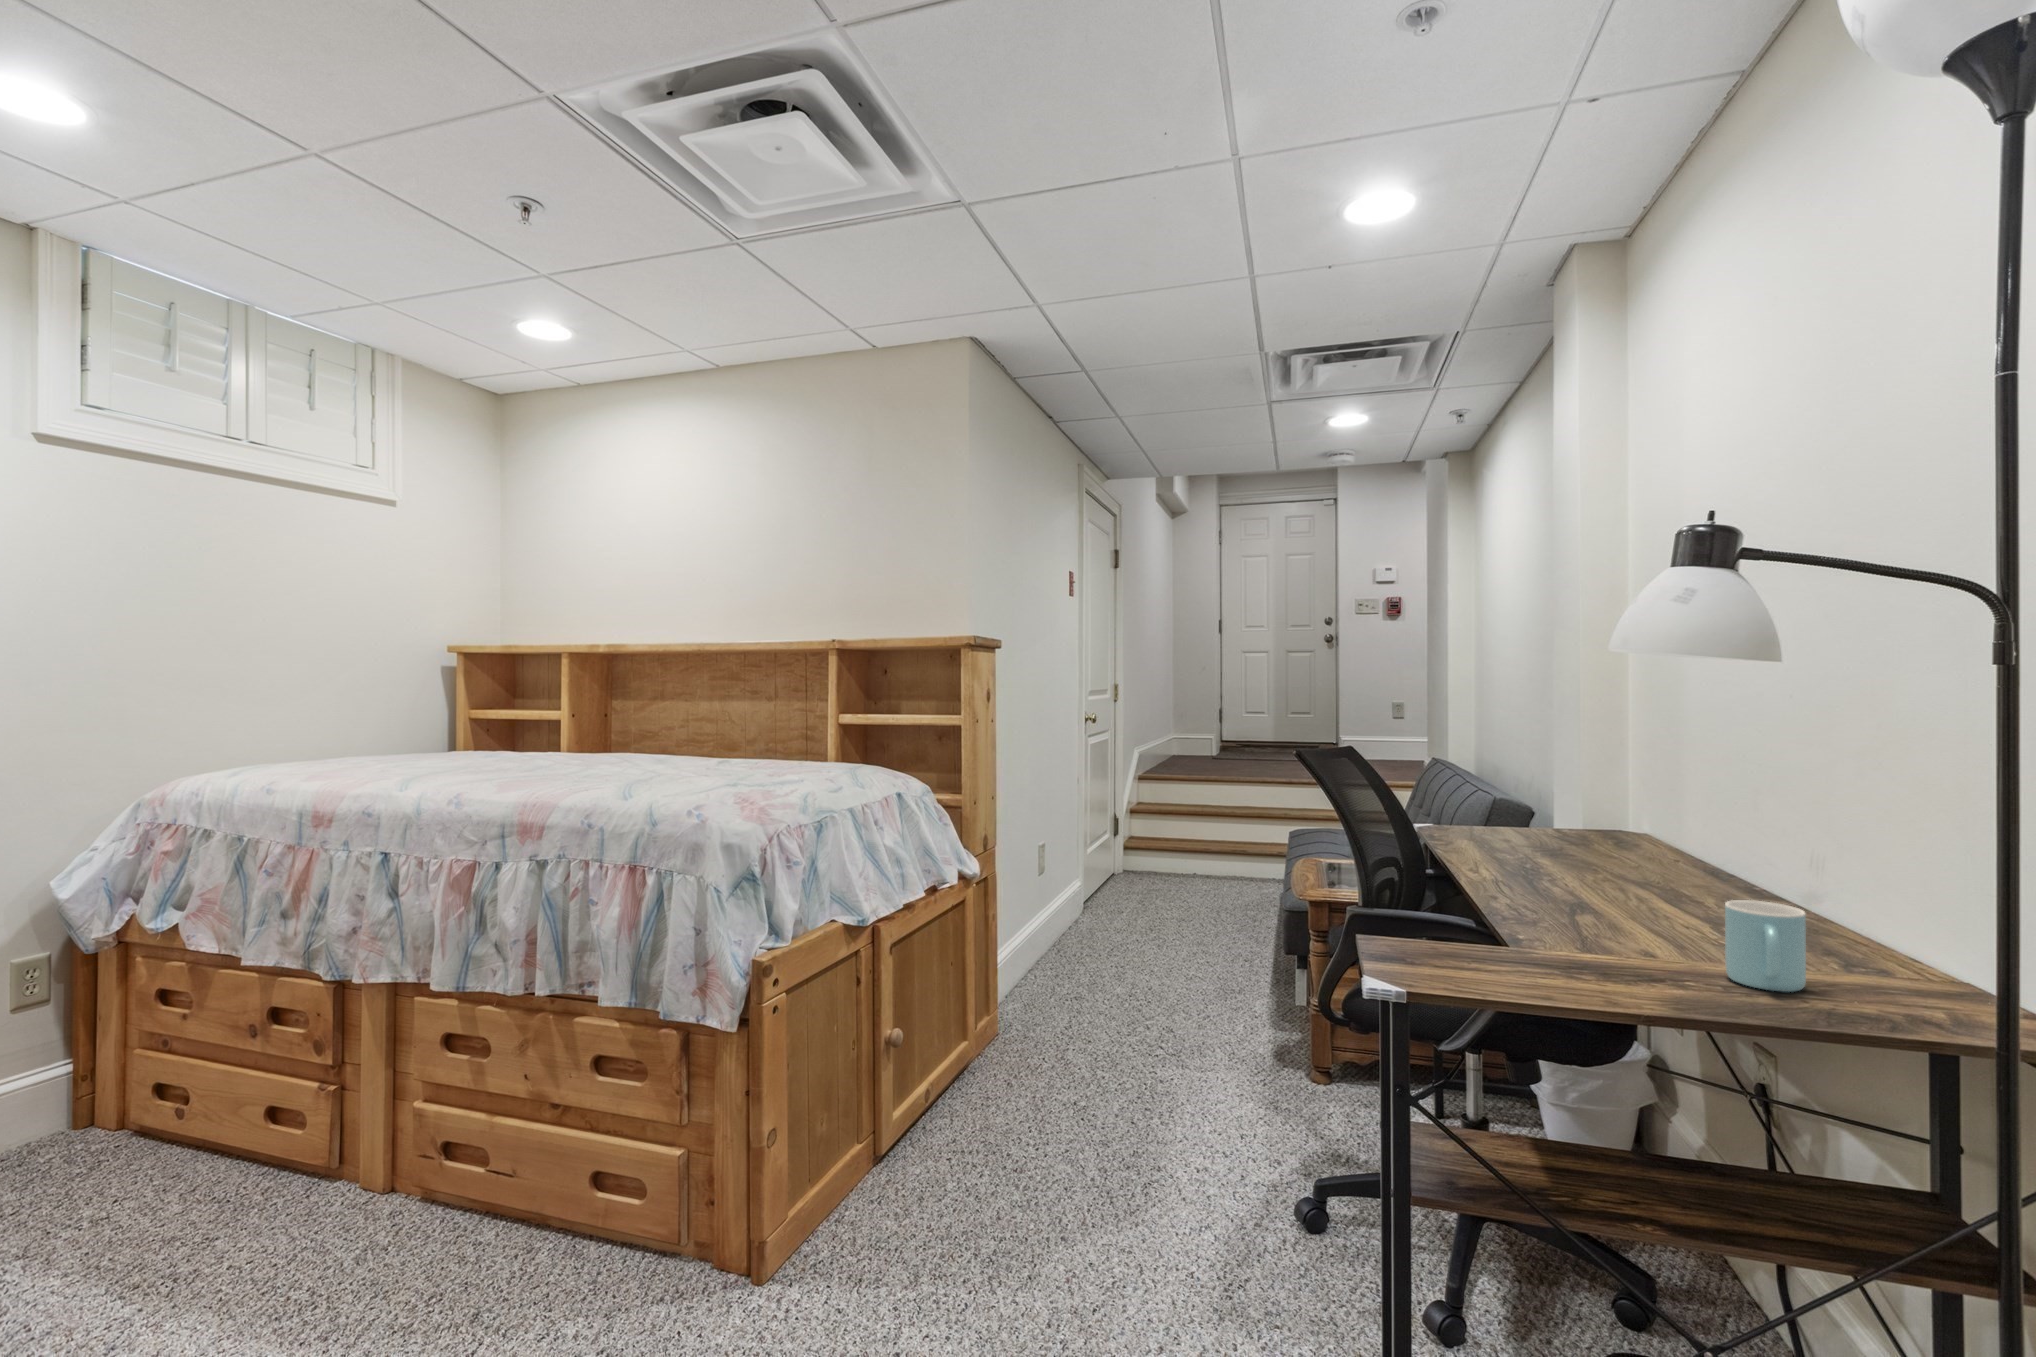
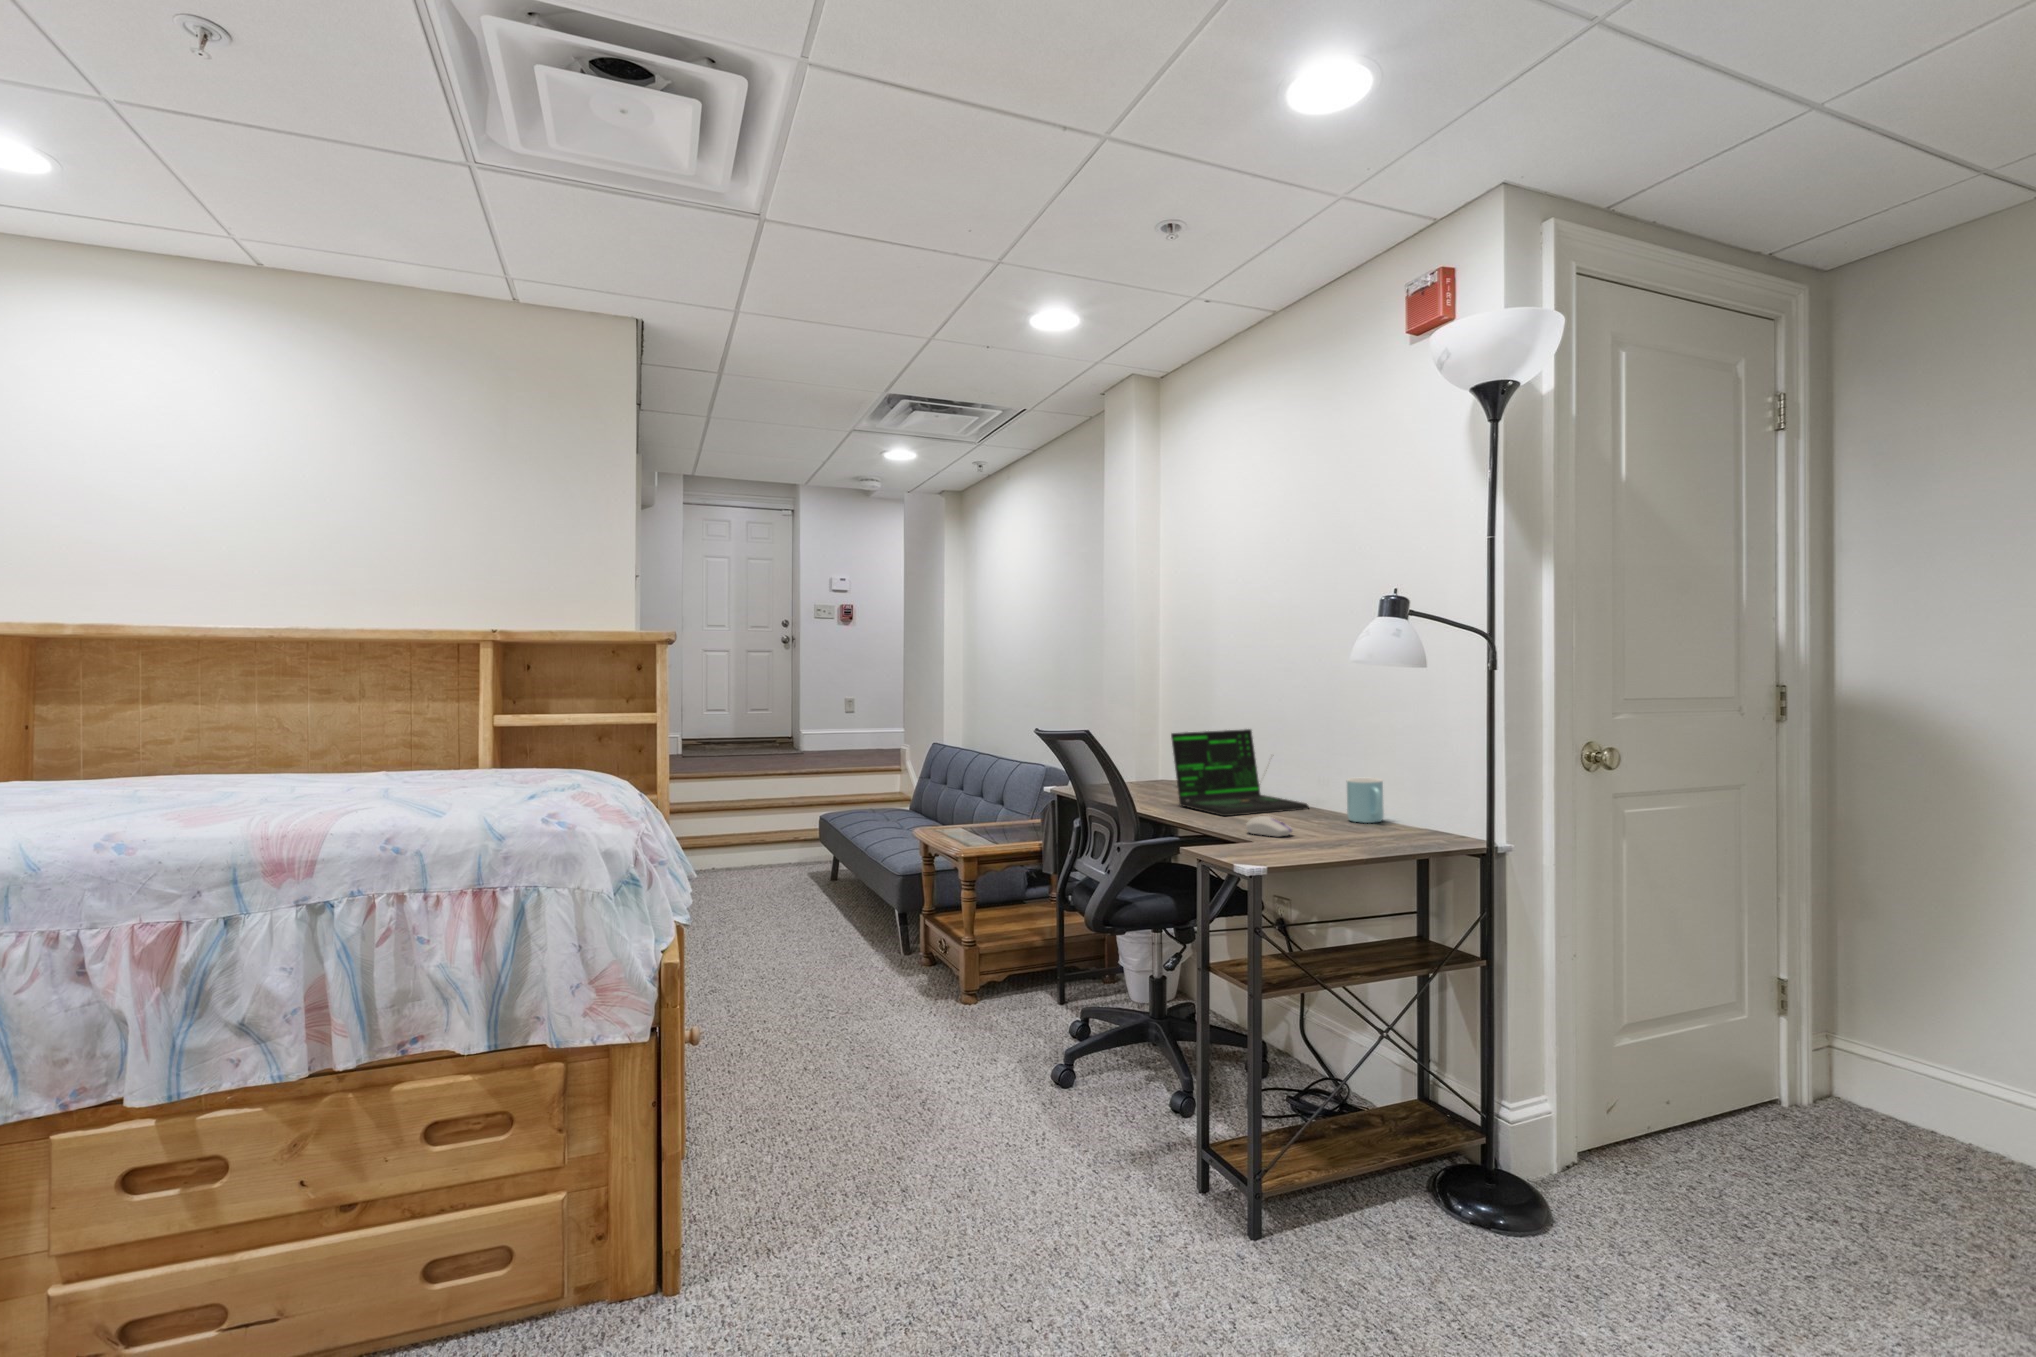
laptop: none [1500,784,1718,938] -> present [1171,729,1309,816]
computer mouse: none [1477,937,1548,980] -> present [1246,816,1293,837]

